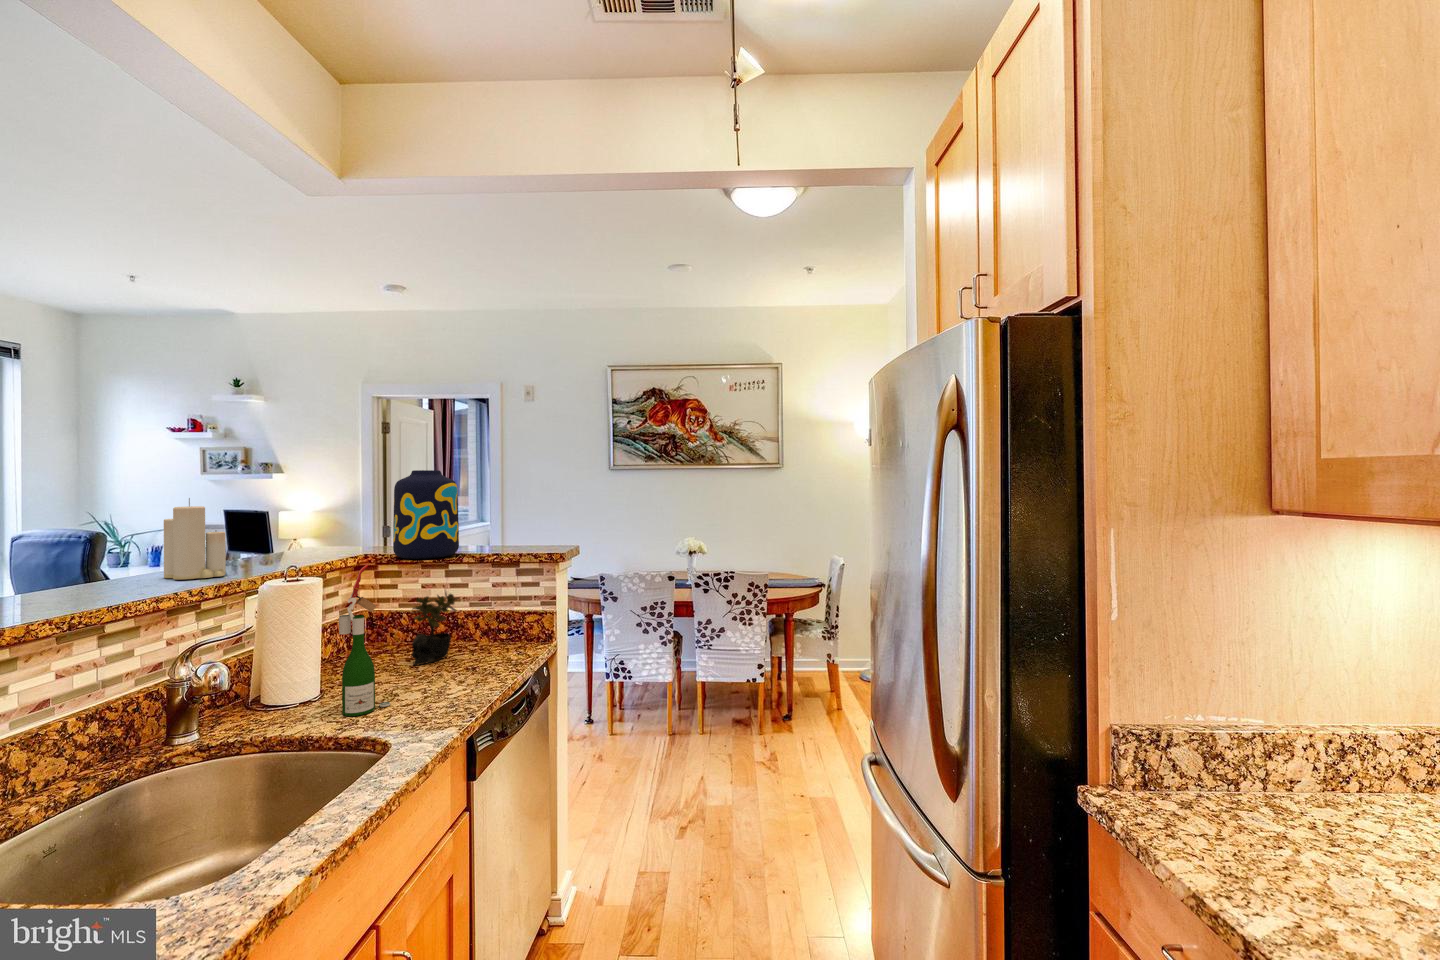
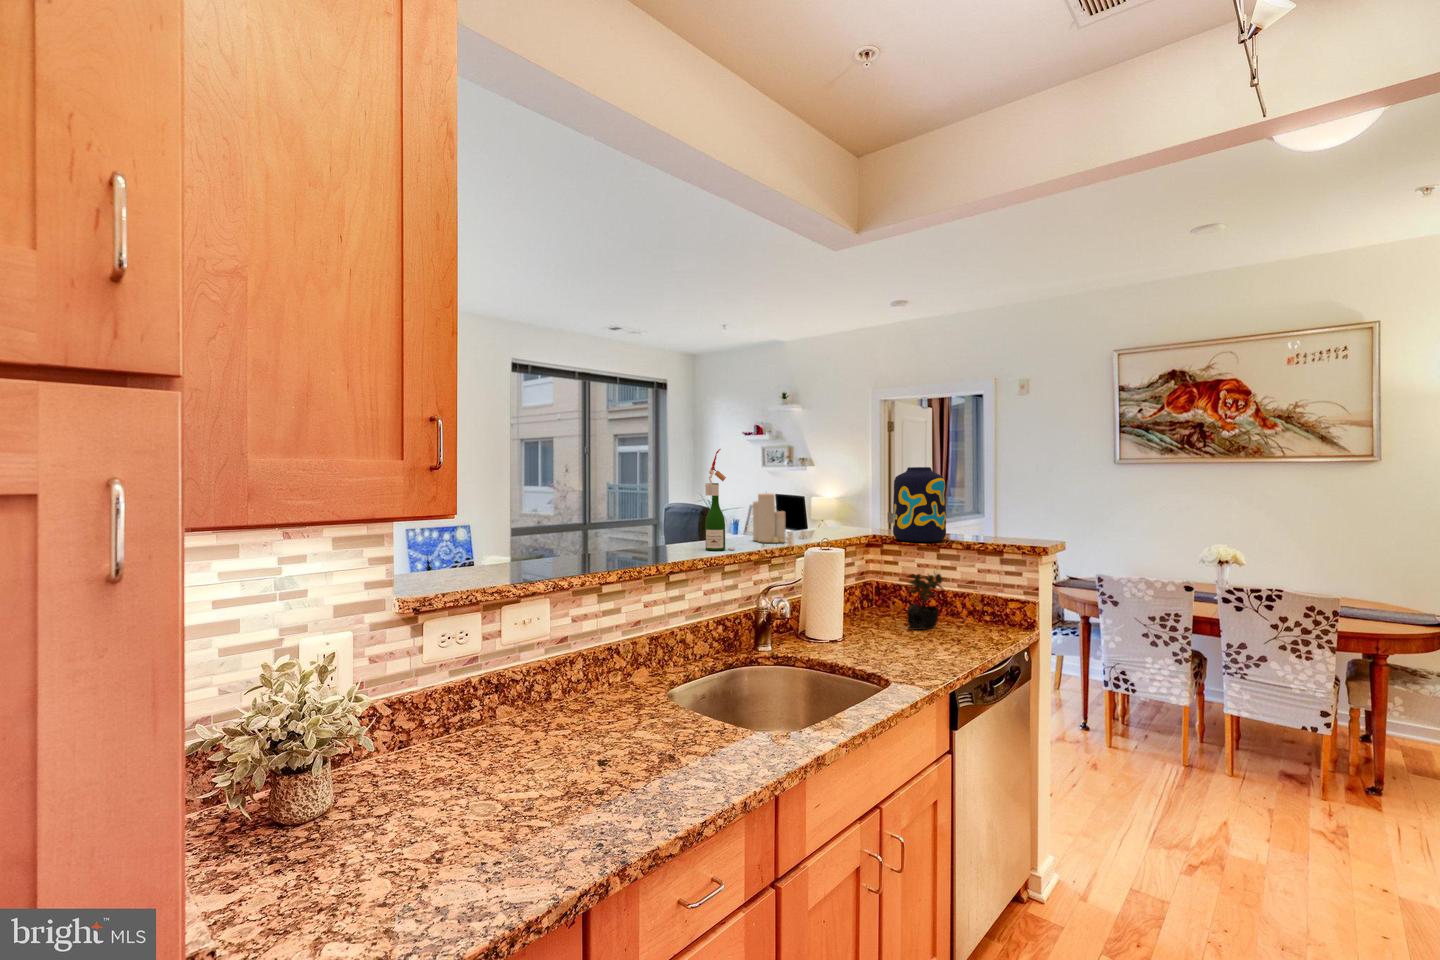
wine bottle: present [339,565,390,716] -> present [705,449,735,550]

